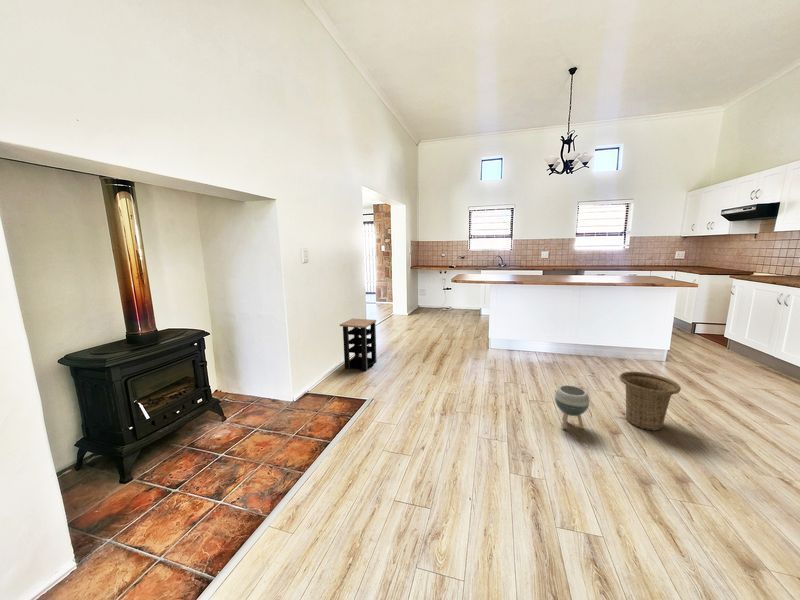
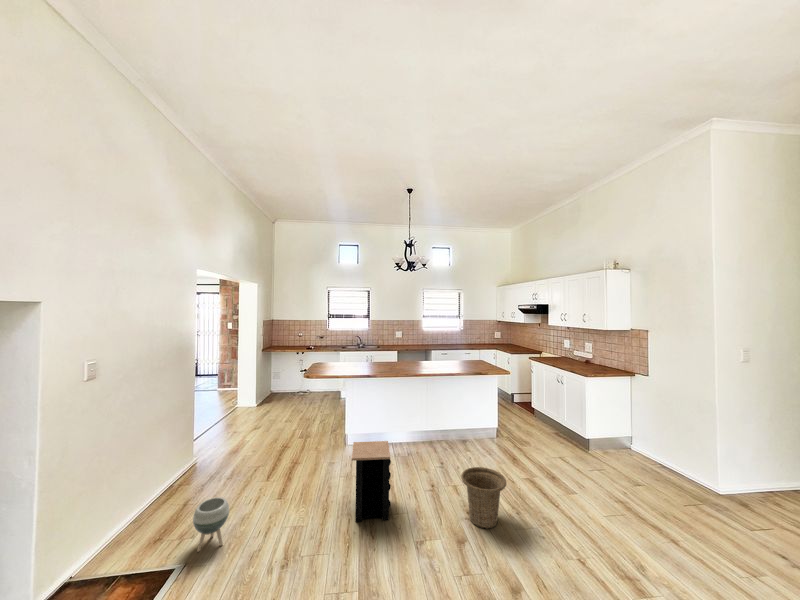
side table: present [340,318,377,371] -> present [352,441,391,522]
planter: present [555,385,590,429] -> present [193,497,229,552]

